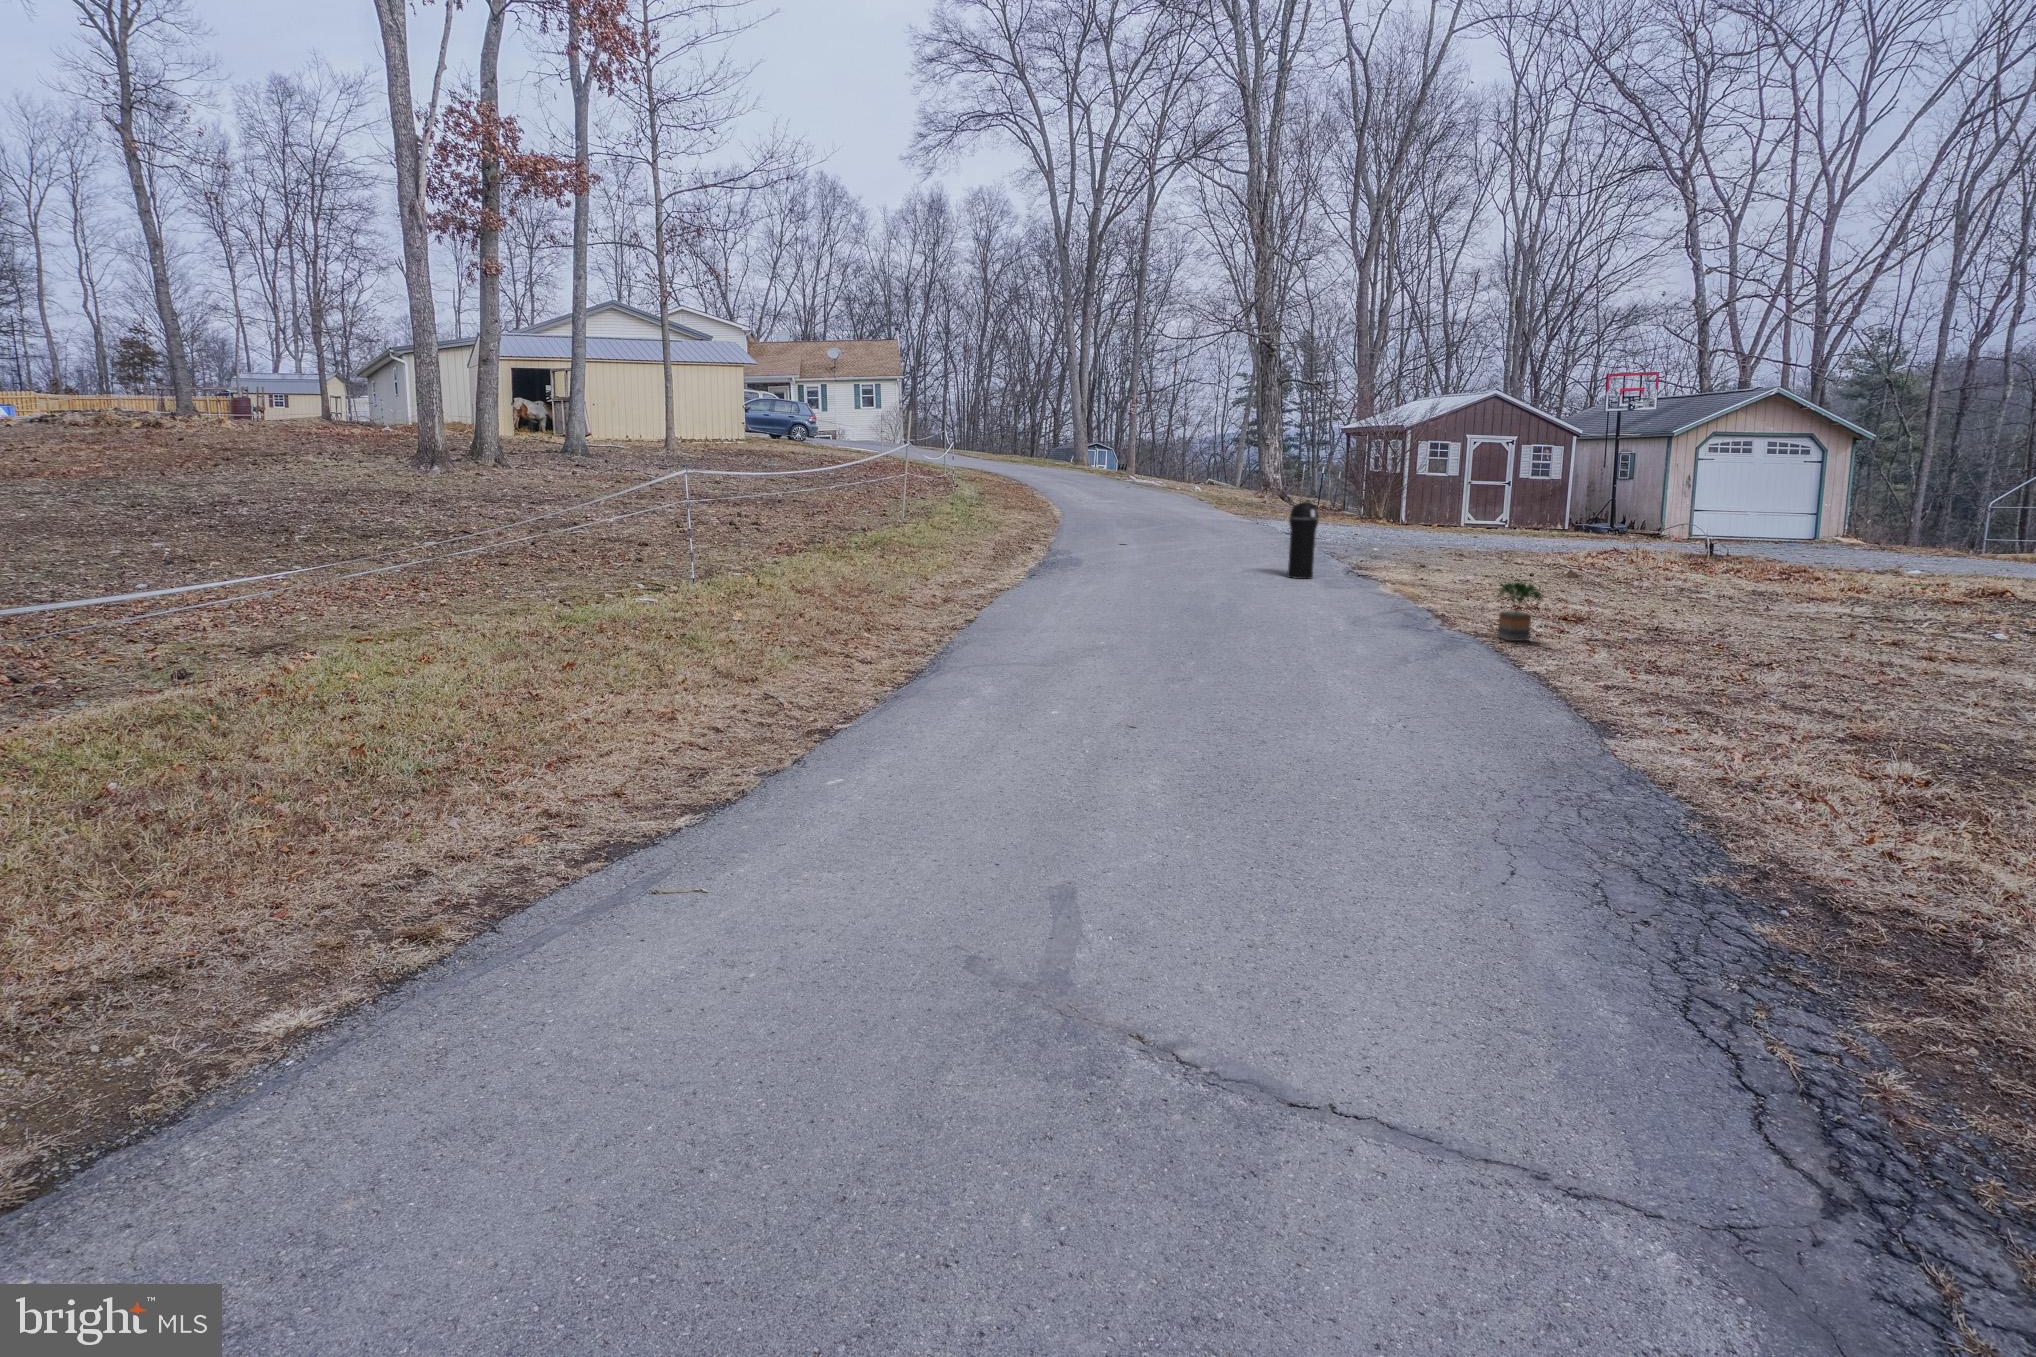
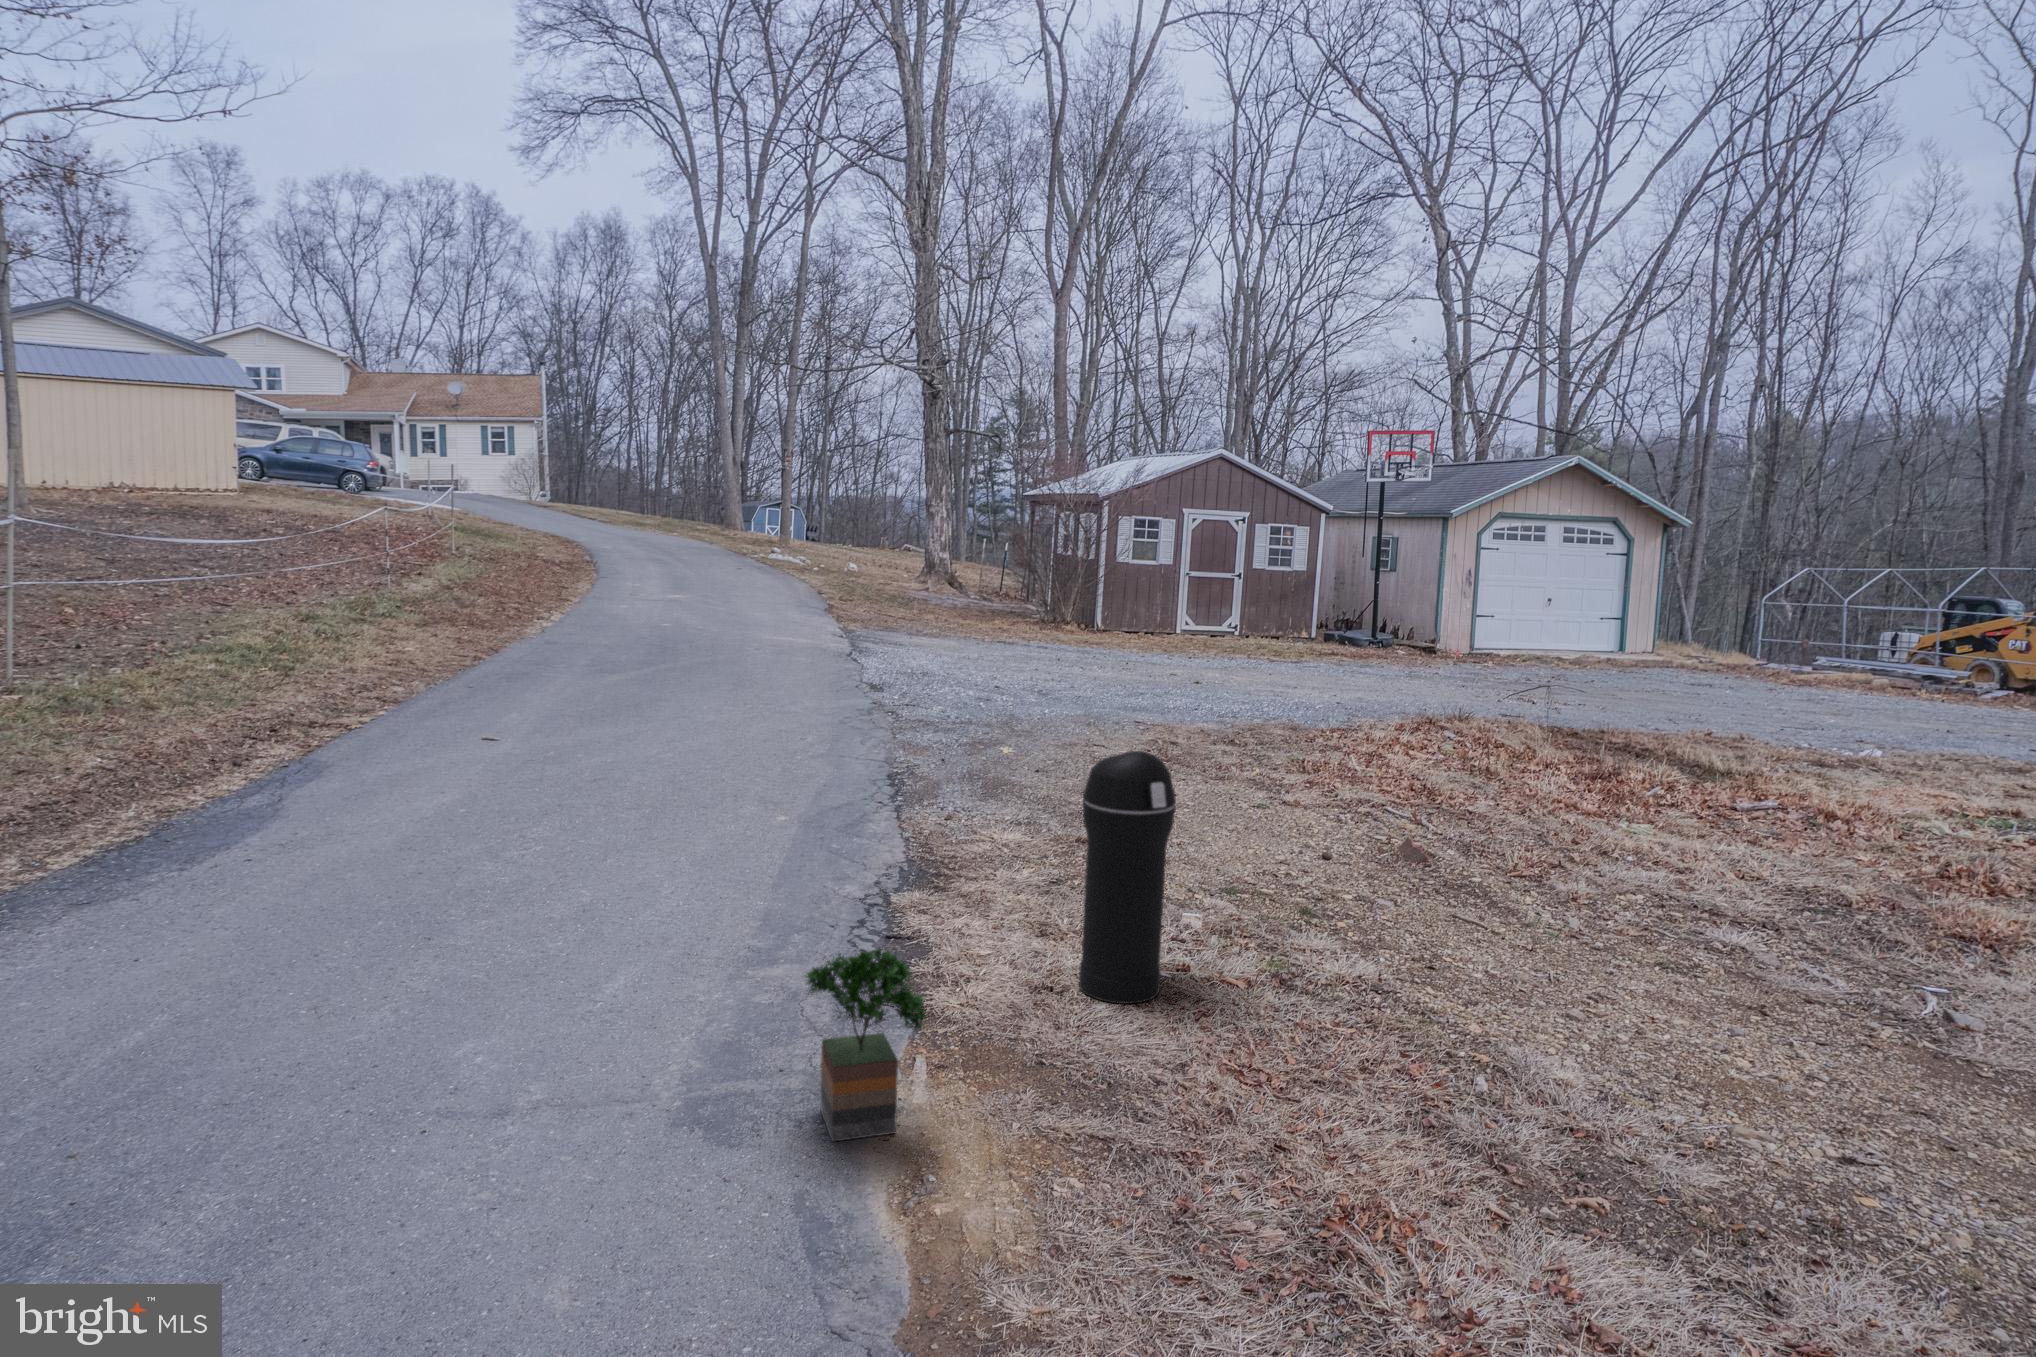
trash can: present [1287,501,1318,579] -> present [1079,751,1176,1004]

